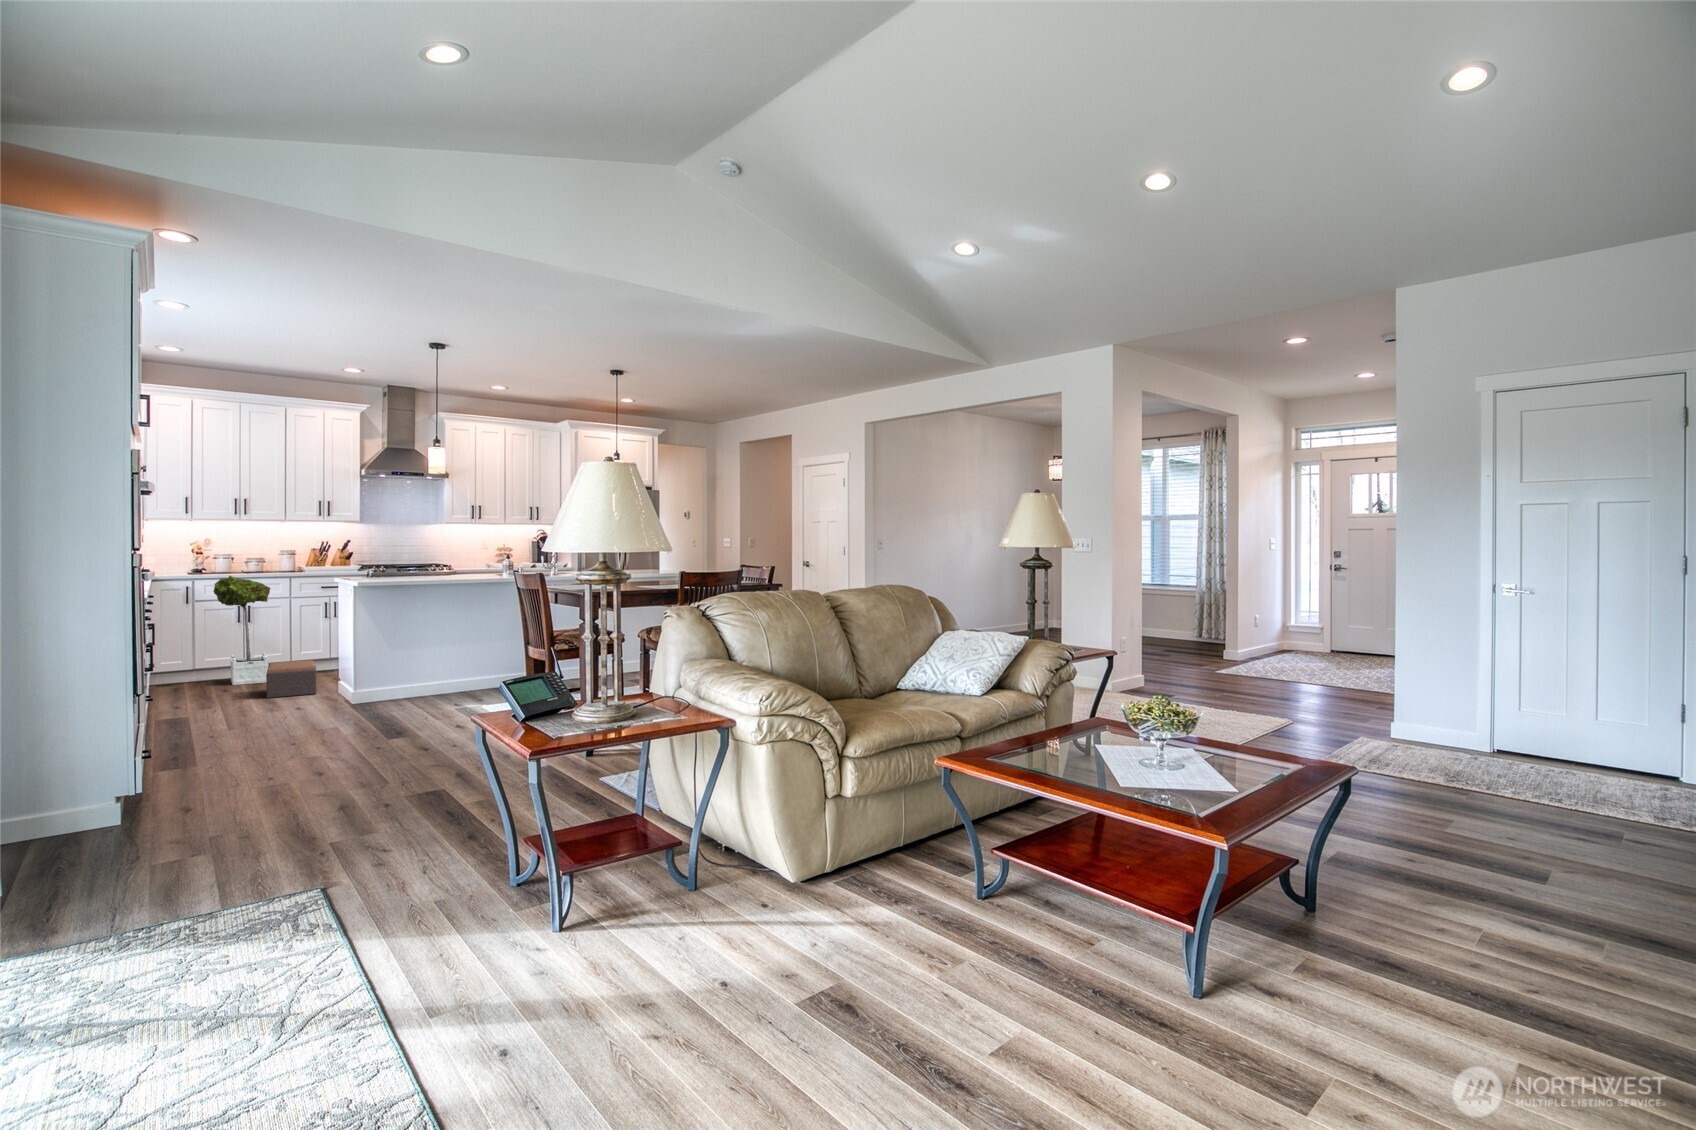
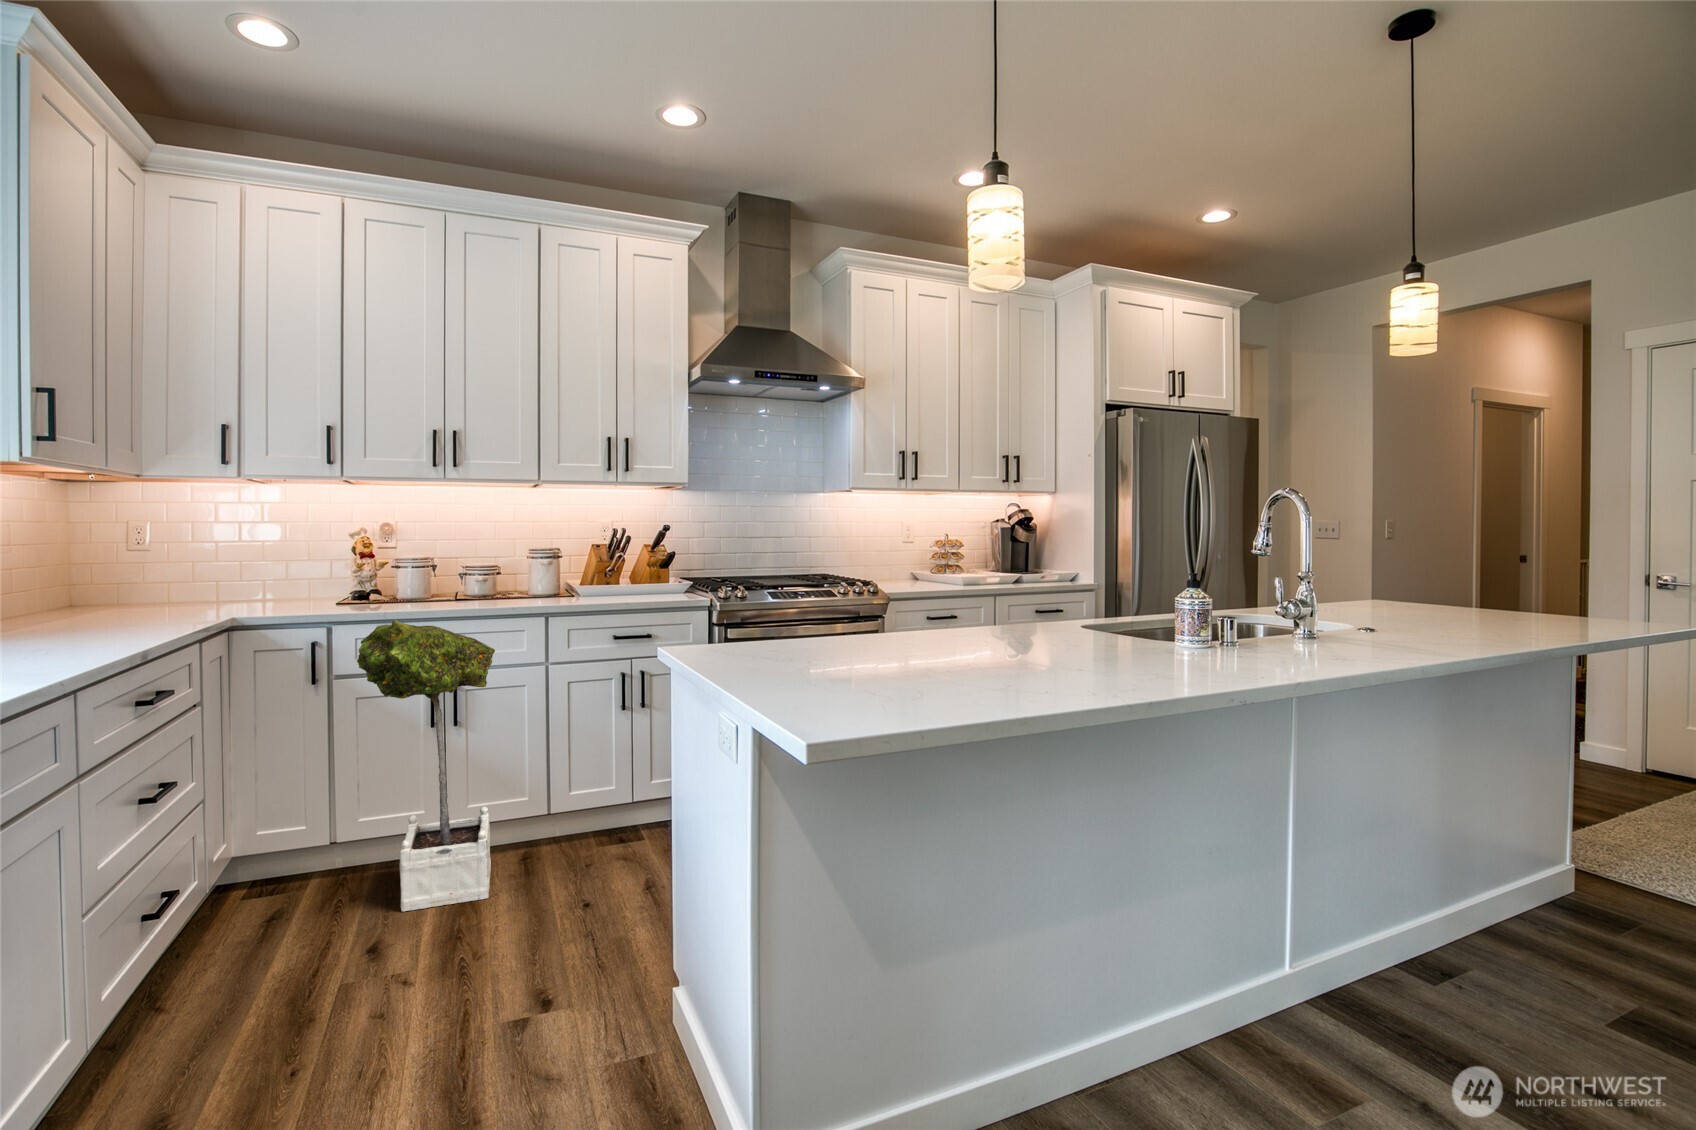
footstool: present [266,660,316,698] -> none [442,892,597,1066]

